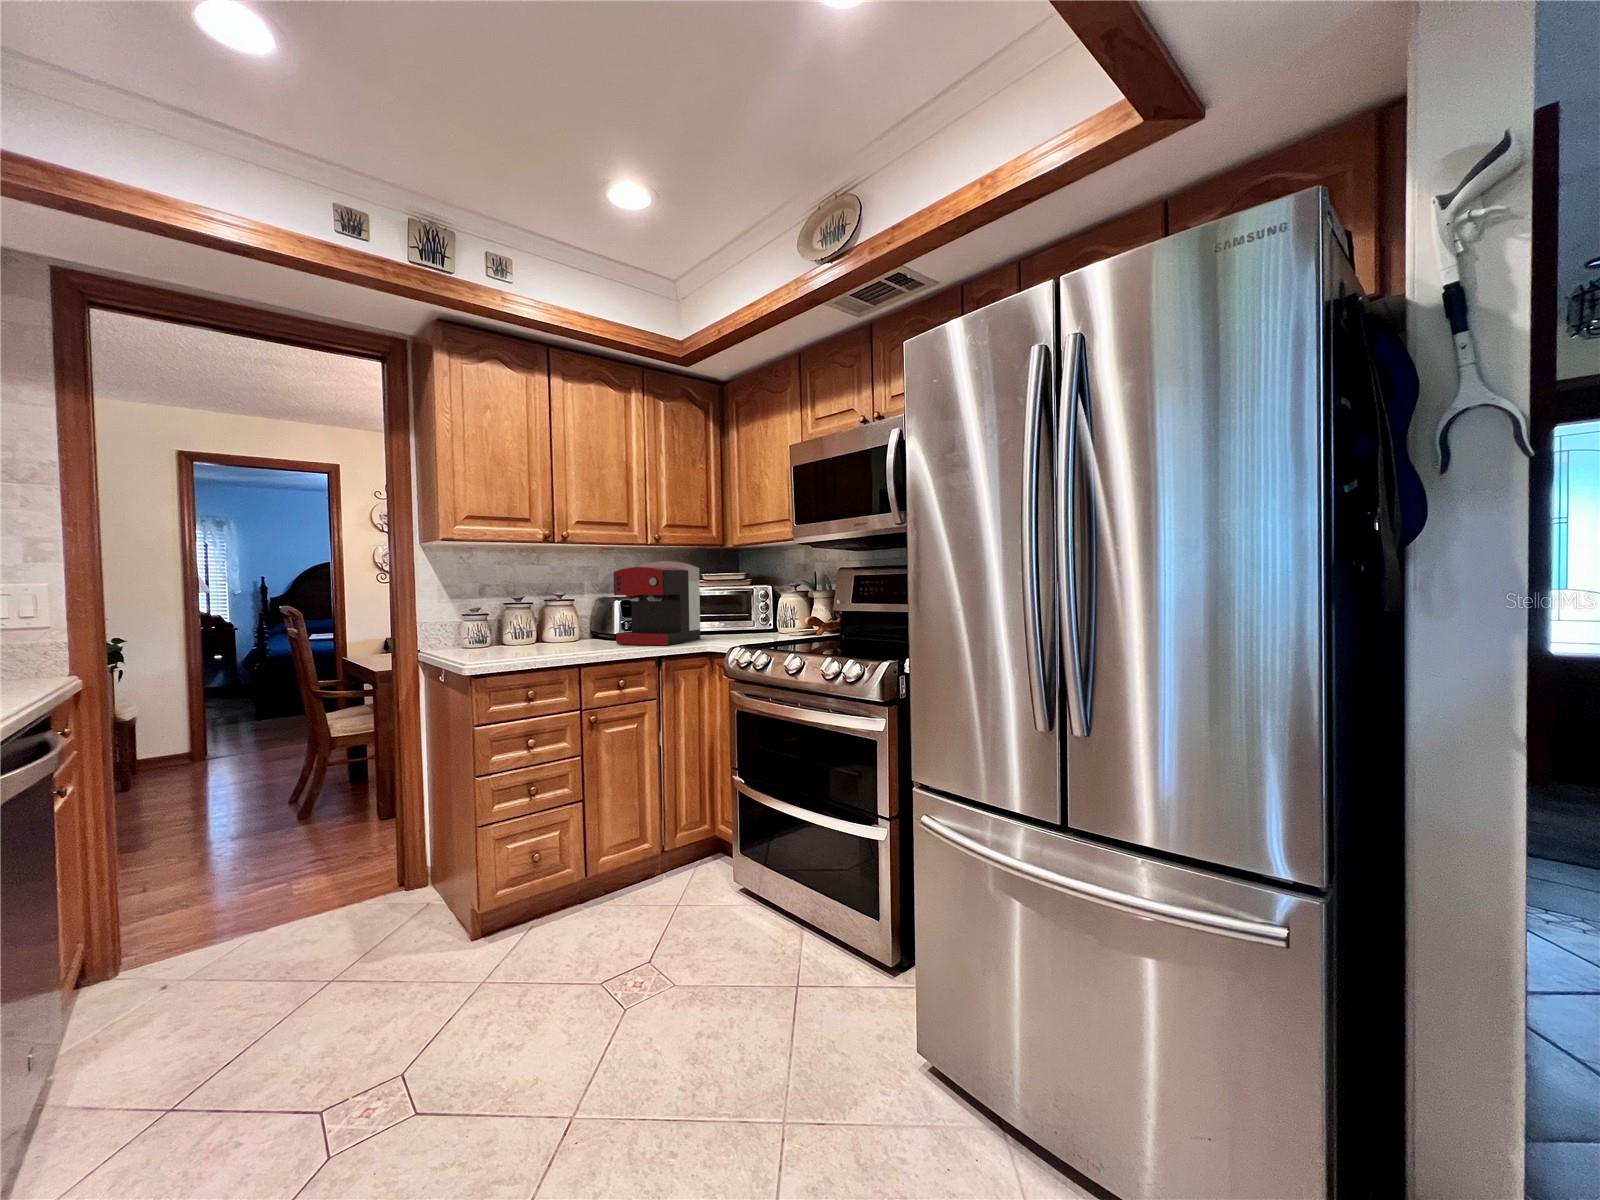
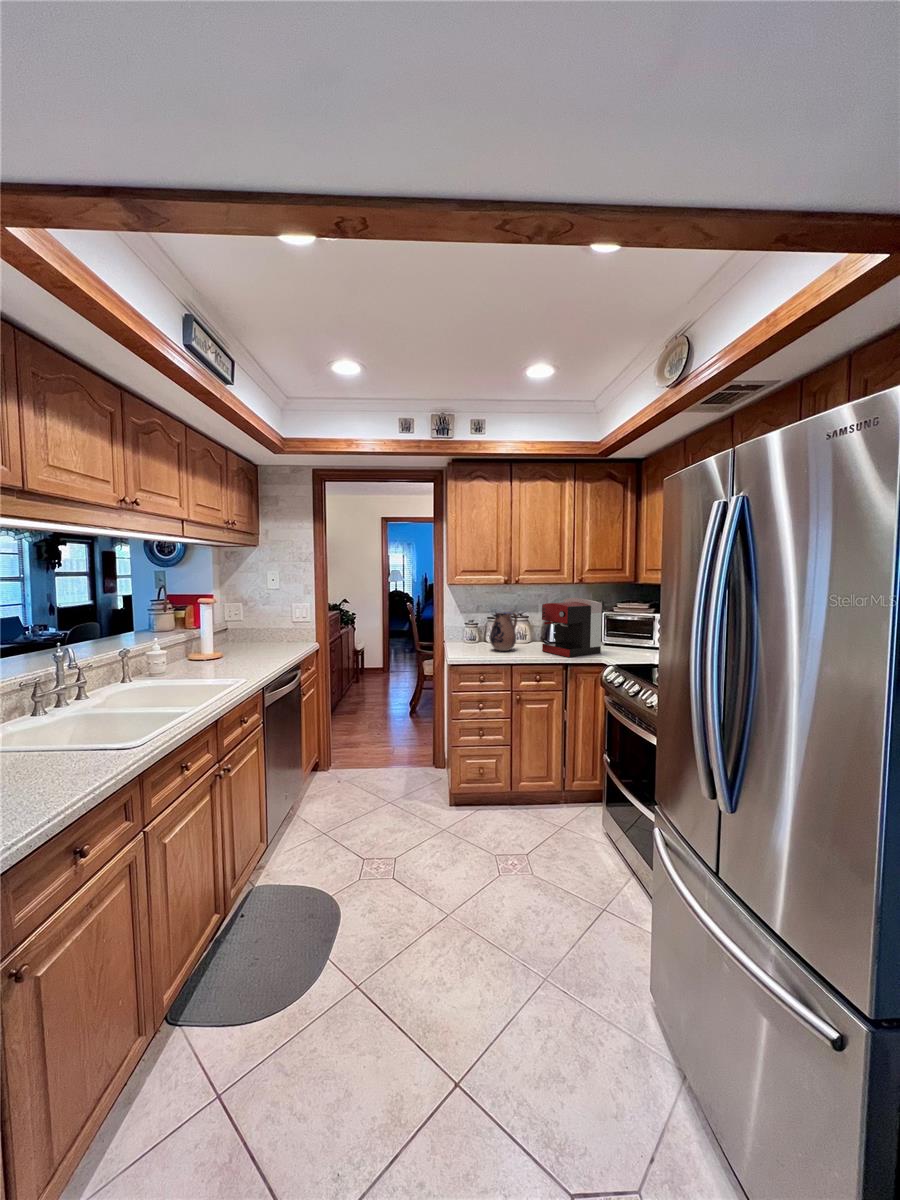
ceramic pitcher: none [526,587,573,650] -> present [490,612,517,651]

